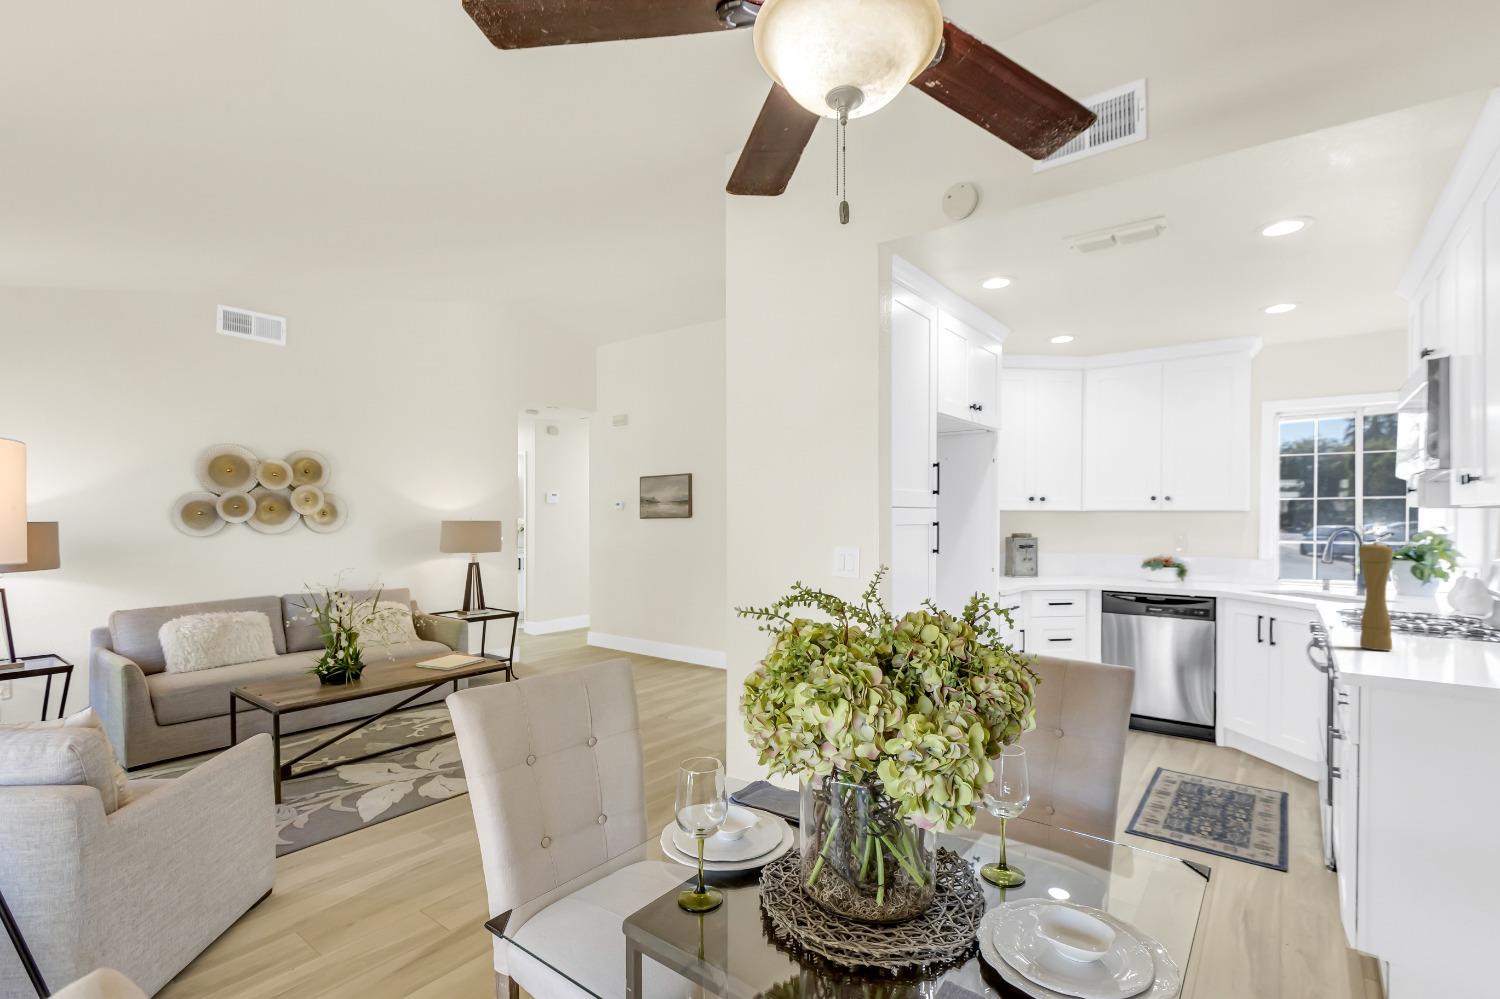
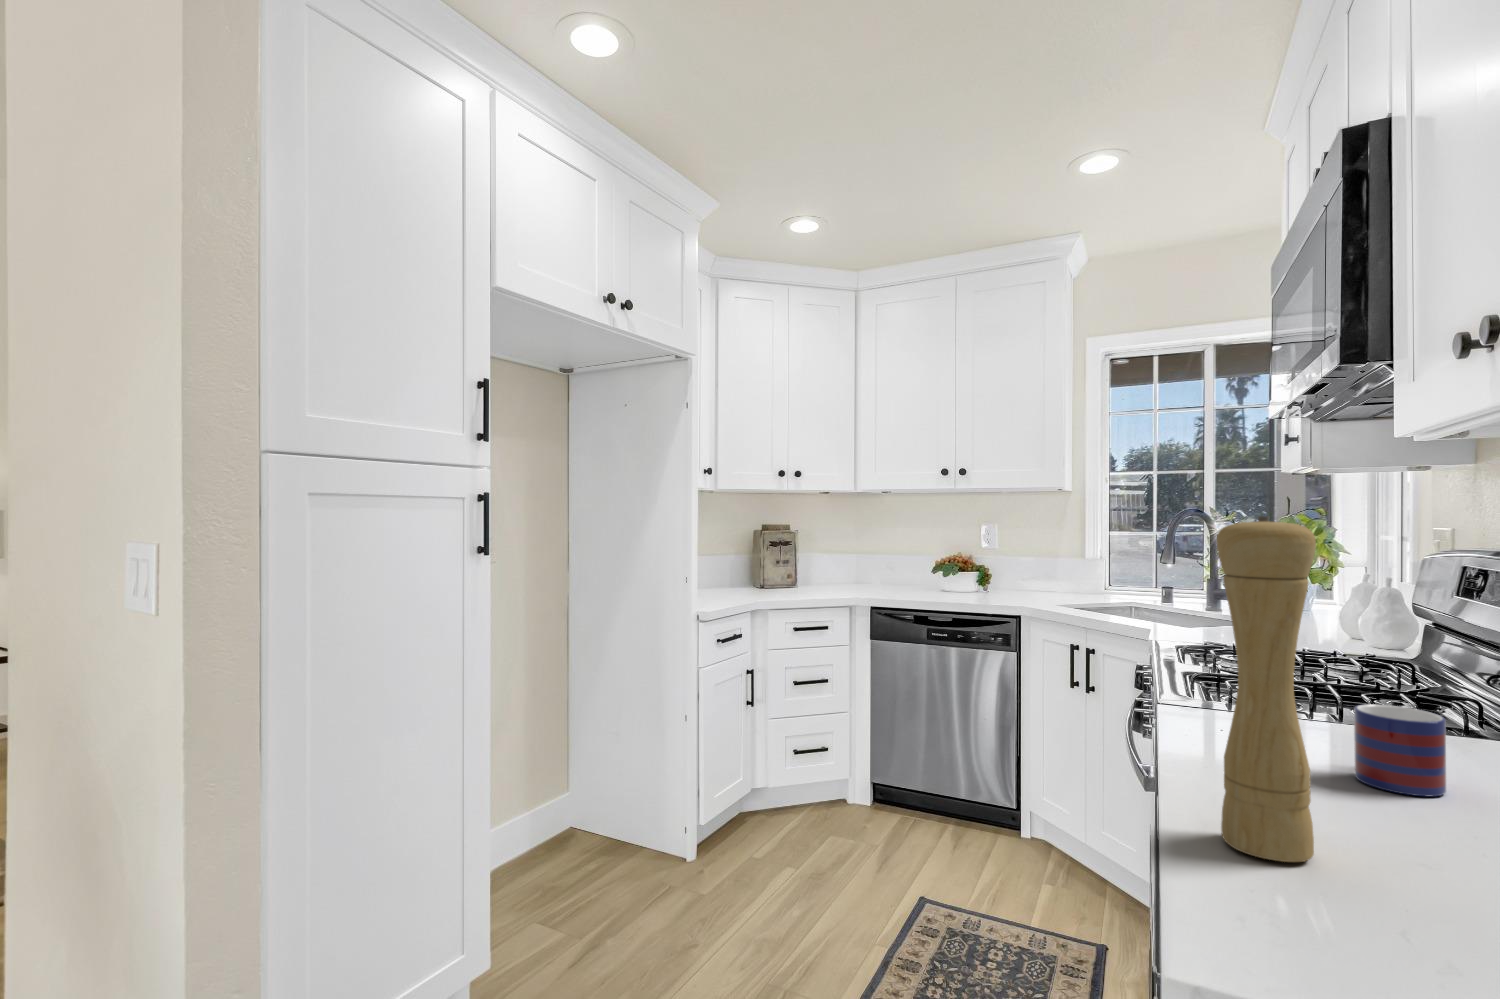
mug: none [1418,614,1455,645] -> present [1354,704,1446,796]

